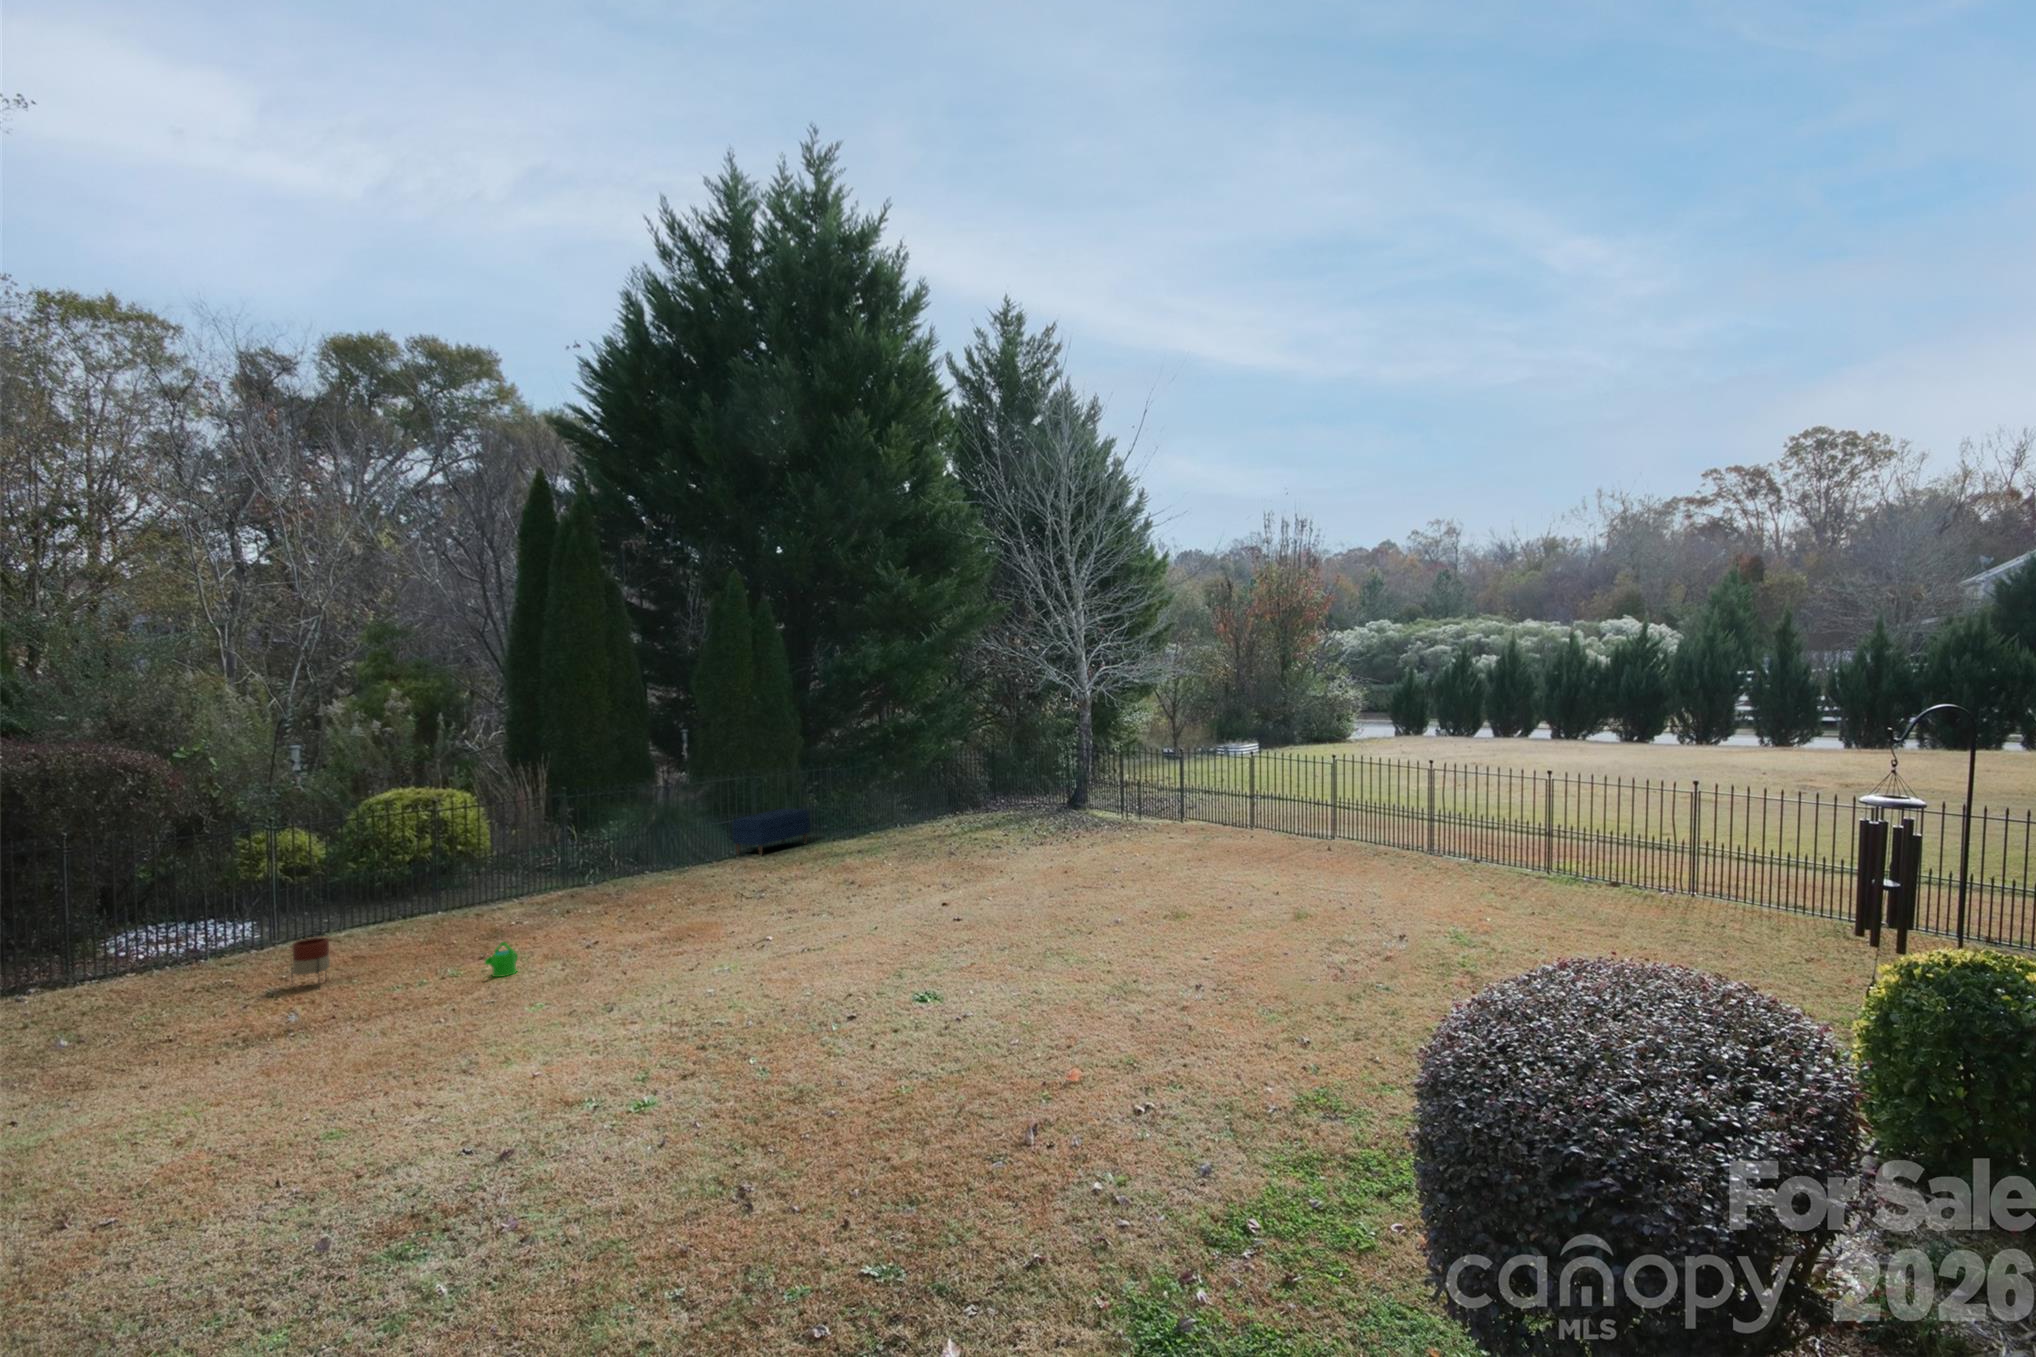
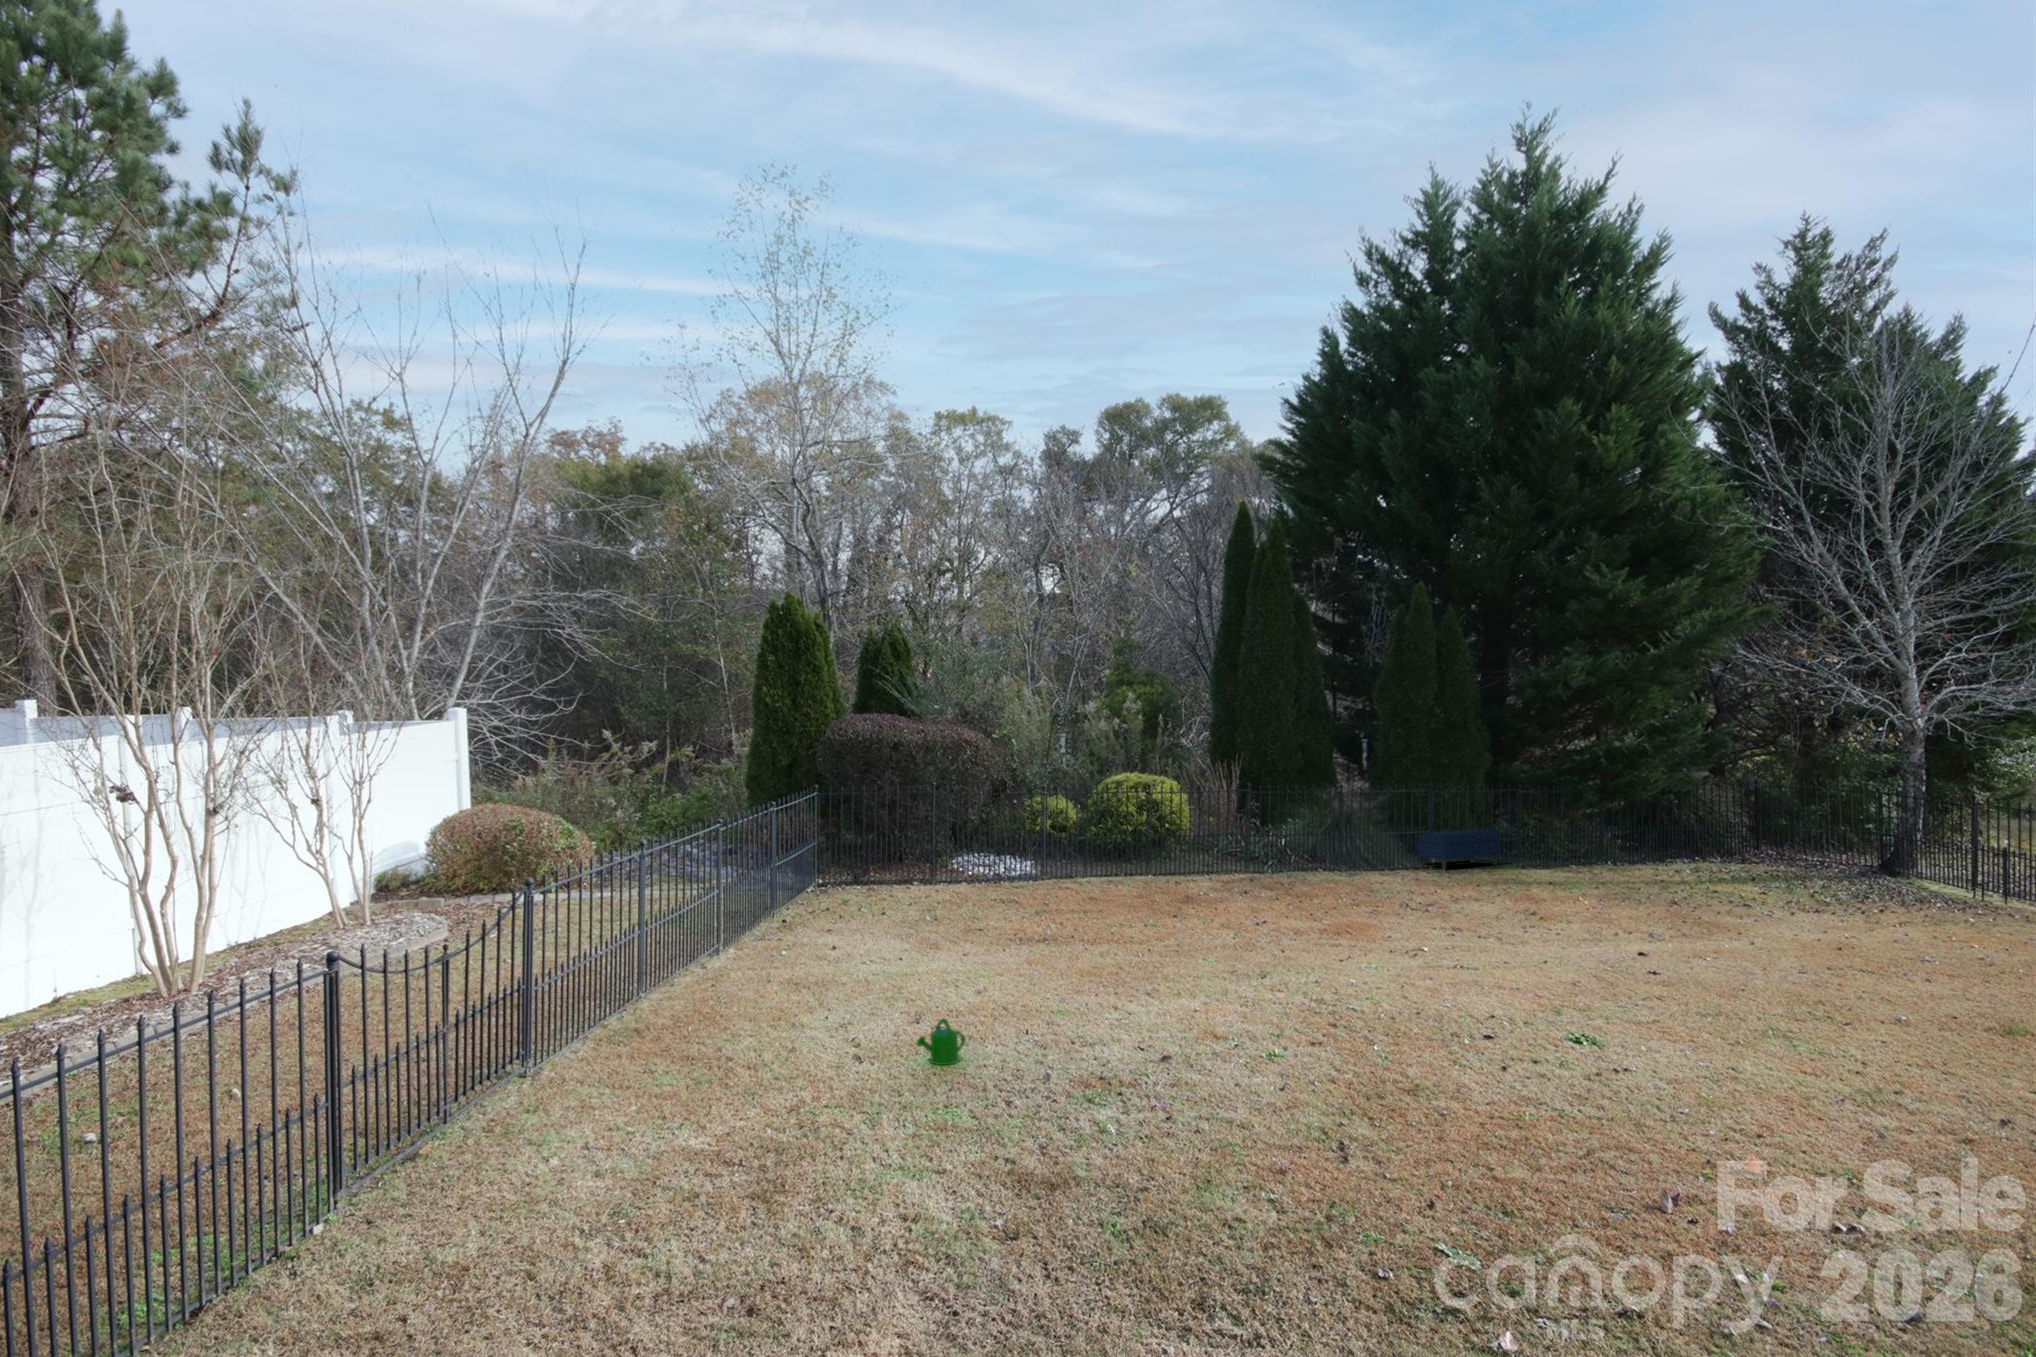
planter: present [292,937,330,975] -> none [1051,882,1076,922]
watering can: present [485,942,518,977] -> present [917,1019,965,1065]

